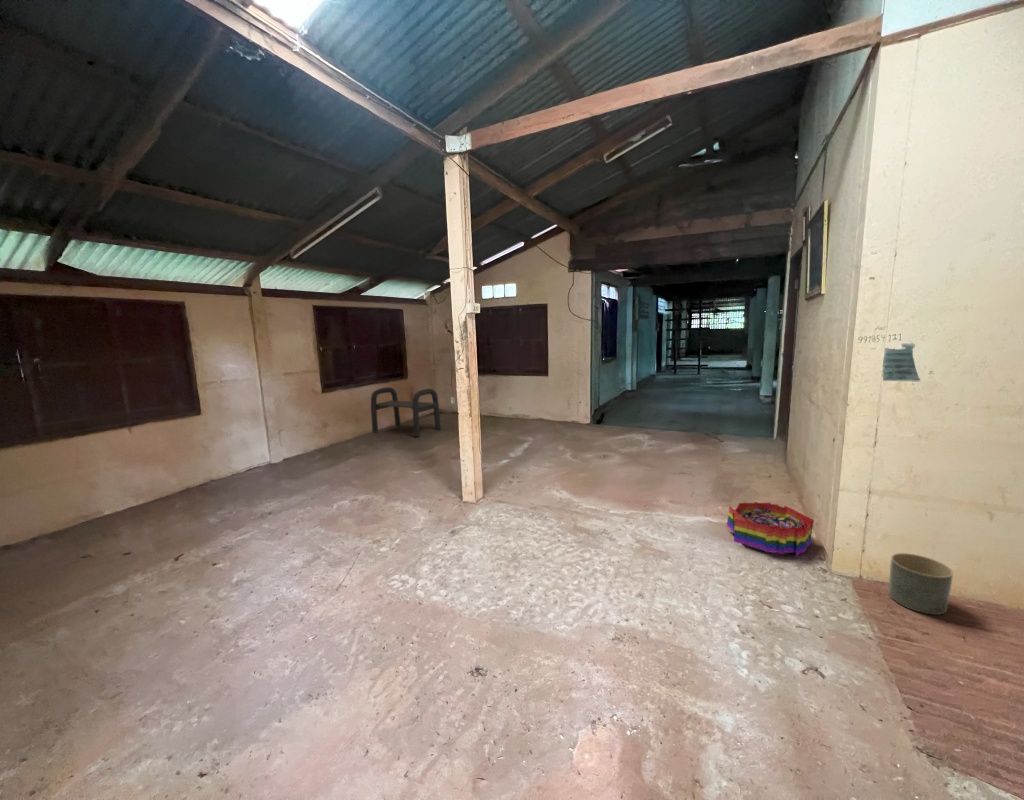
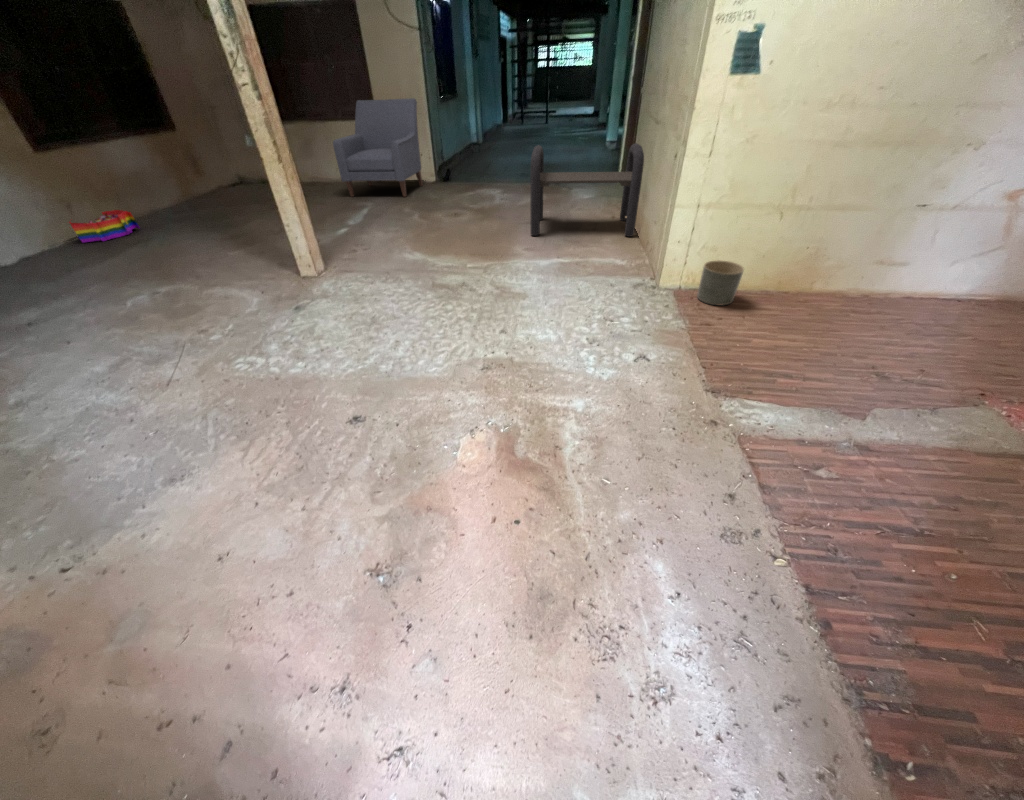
chair: none [512,364,583,435] -> present [333,98,423,197]
bench: present [371,387,441,437] -> present [530,143,644,236]
storage bin: present [727,502,814,556] -> present [69,210,140,242]

